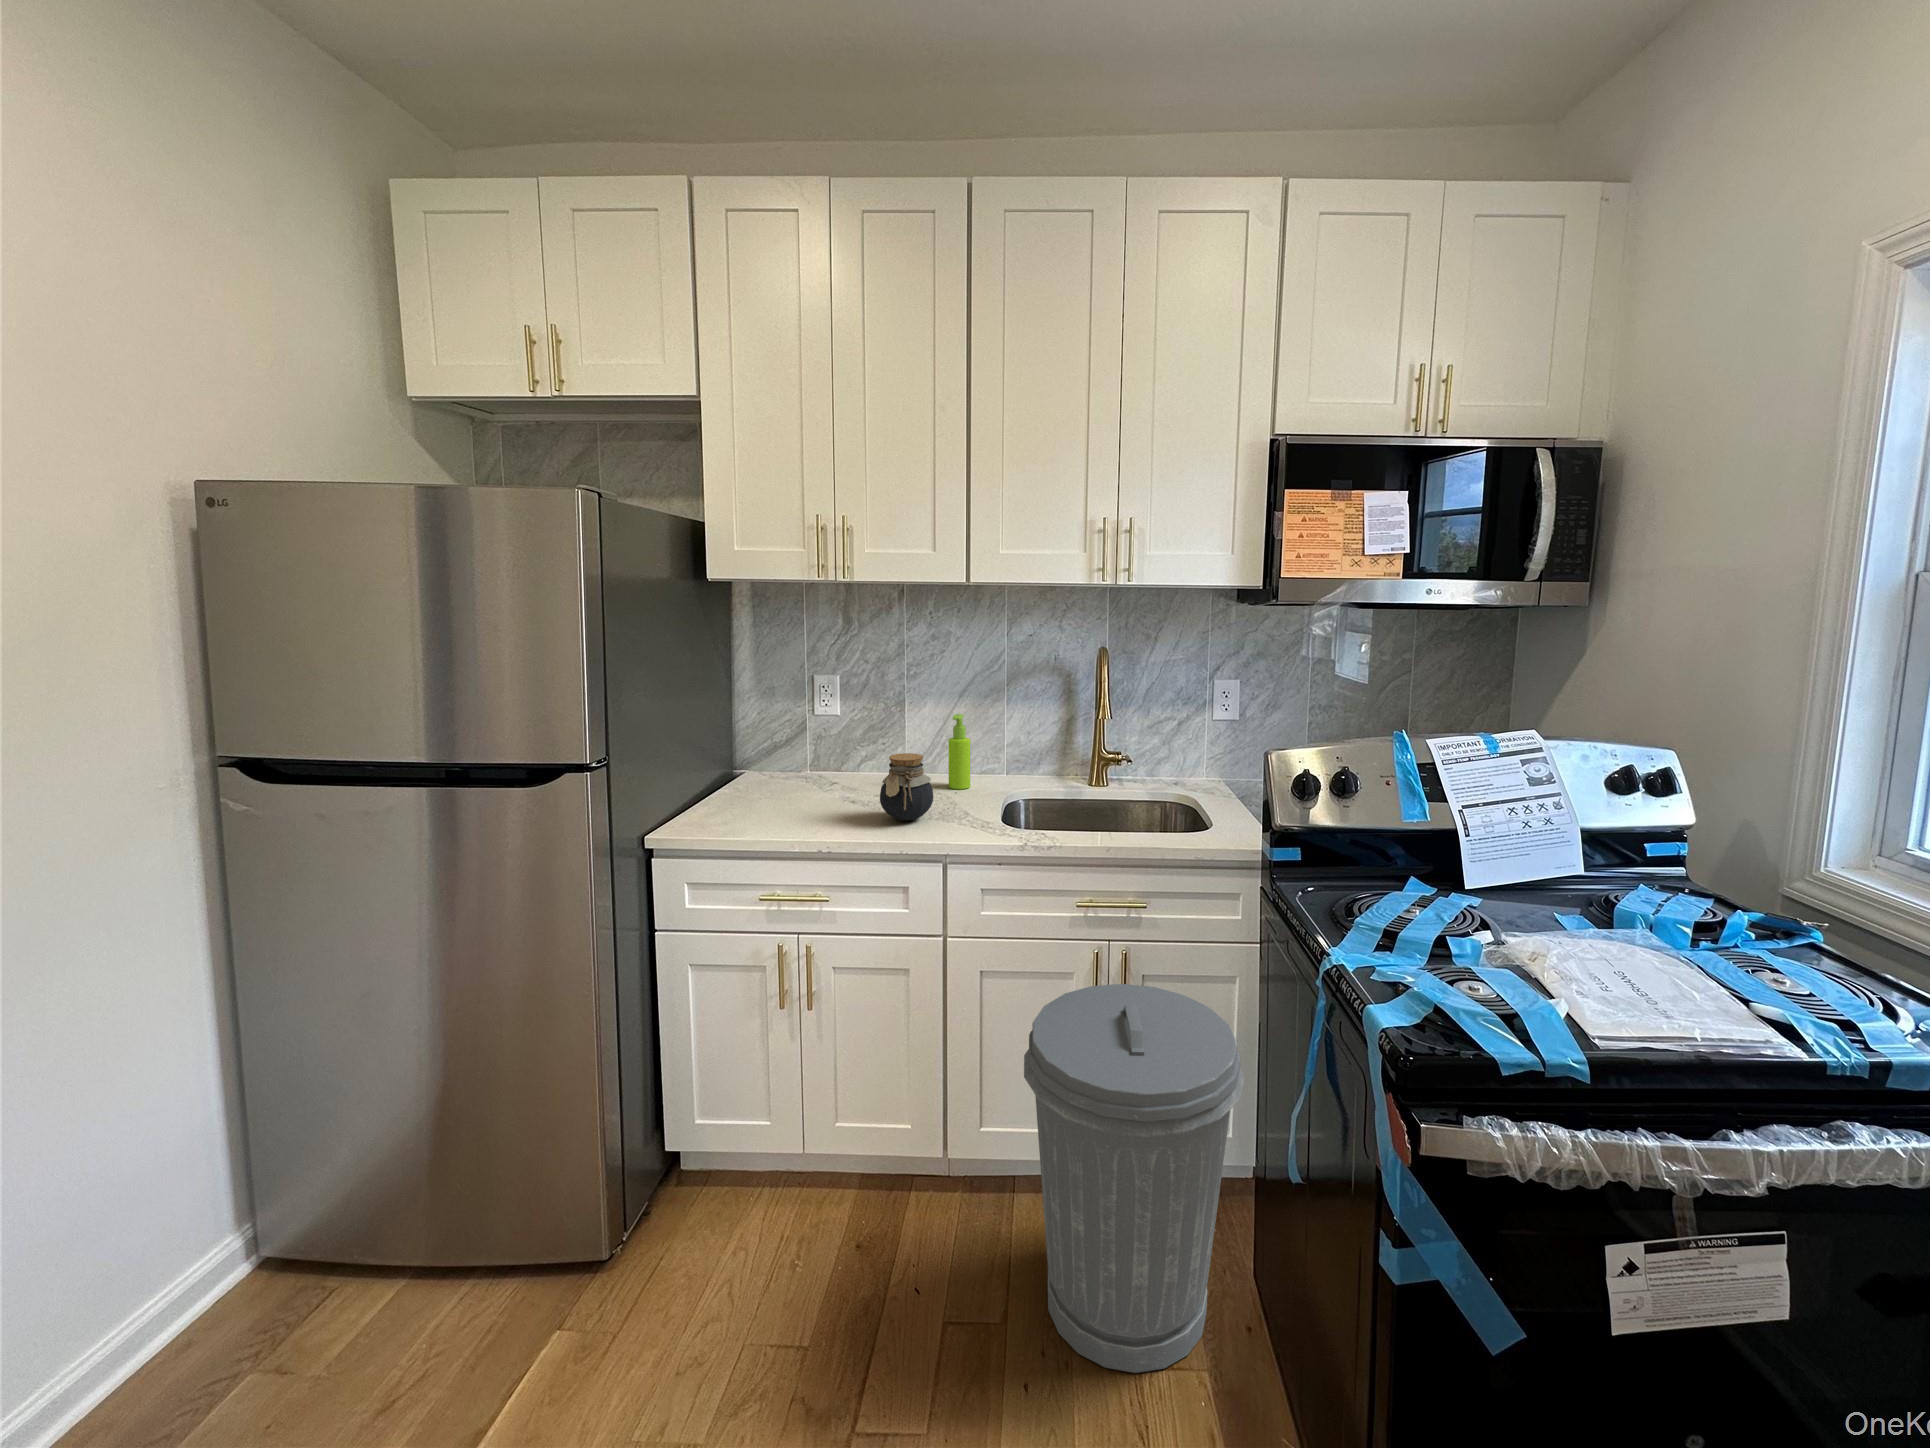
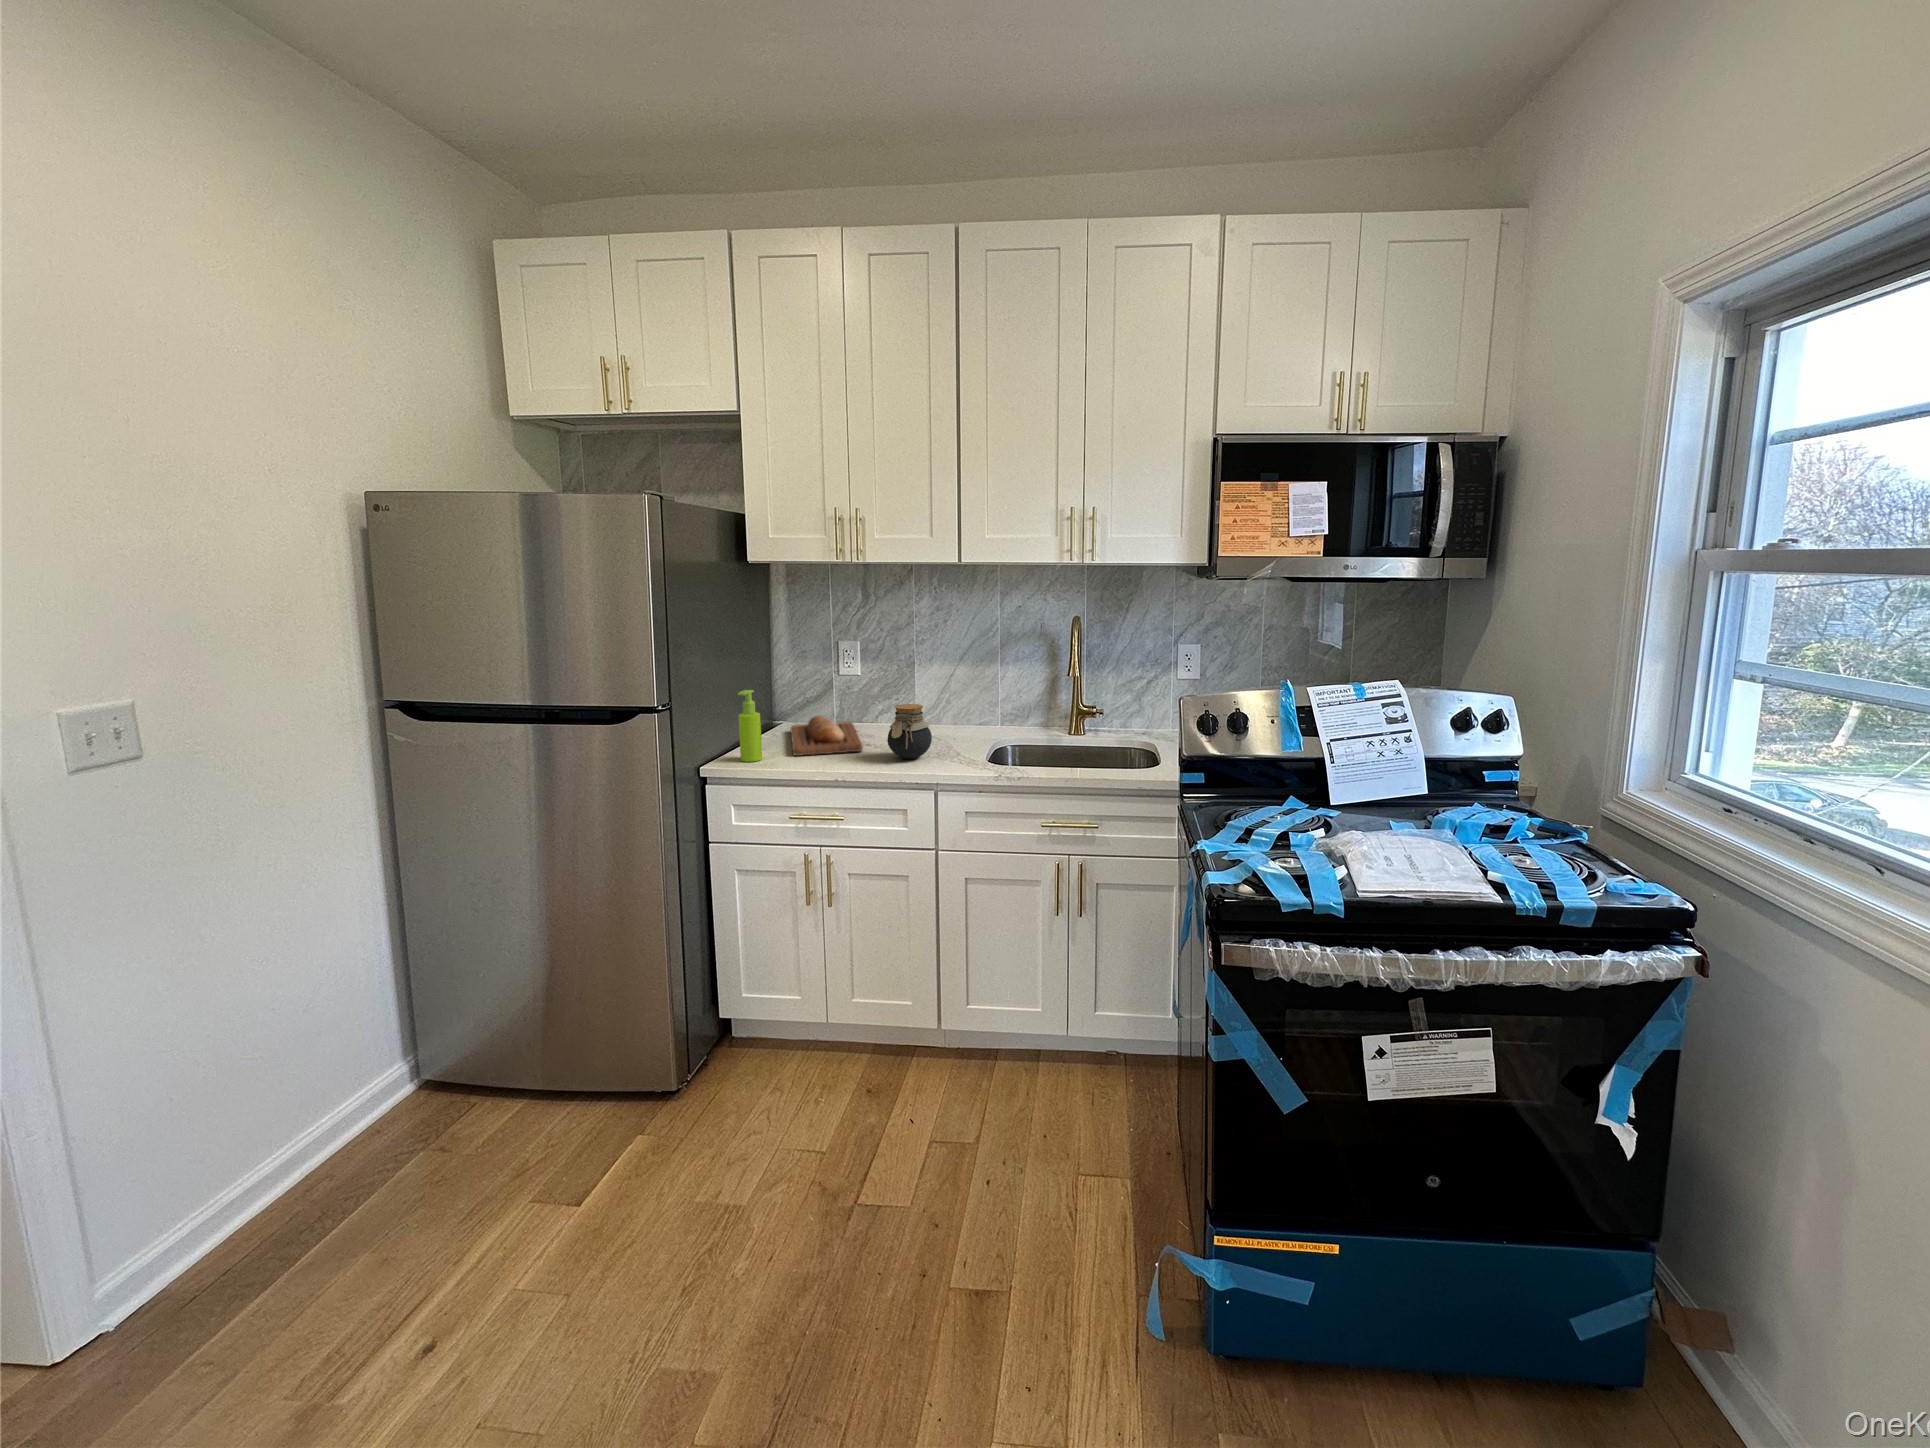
soap dispenser: present [949,714,970,789] -> present [738,690,762,762]
bread loaf: none [755,765,847,818] -> present [791,715,863,756]
trash can: present [1024,984,1245,1373] -> none [992,889,1167,1181]

